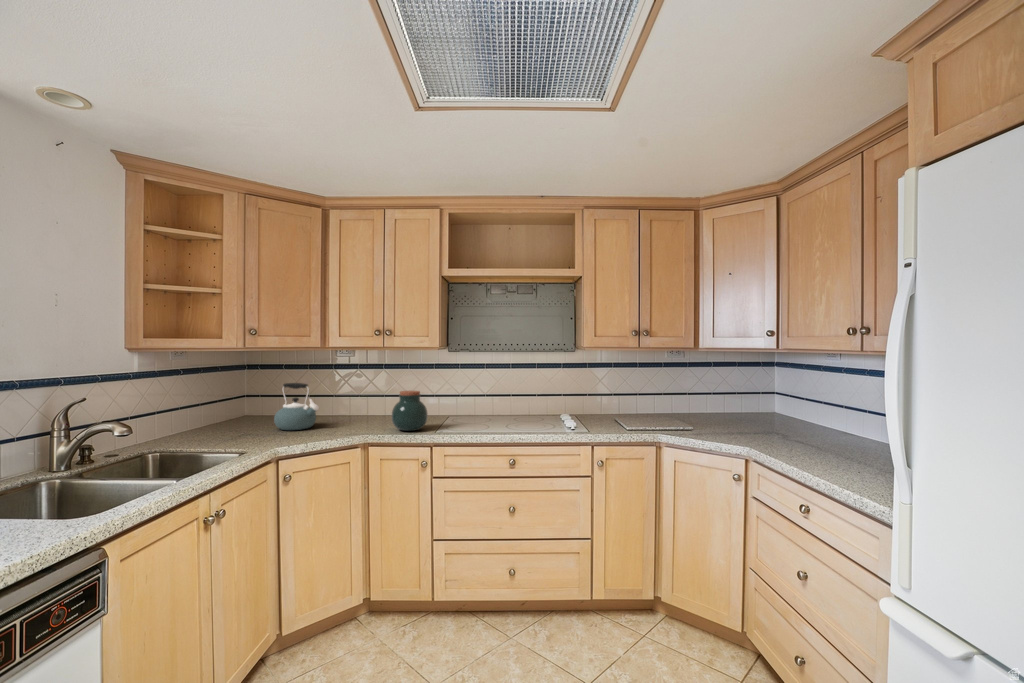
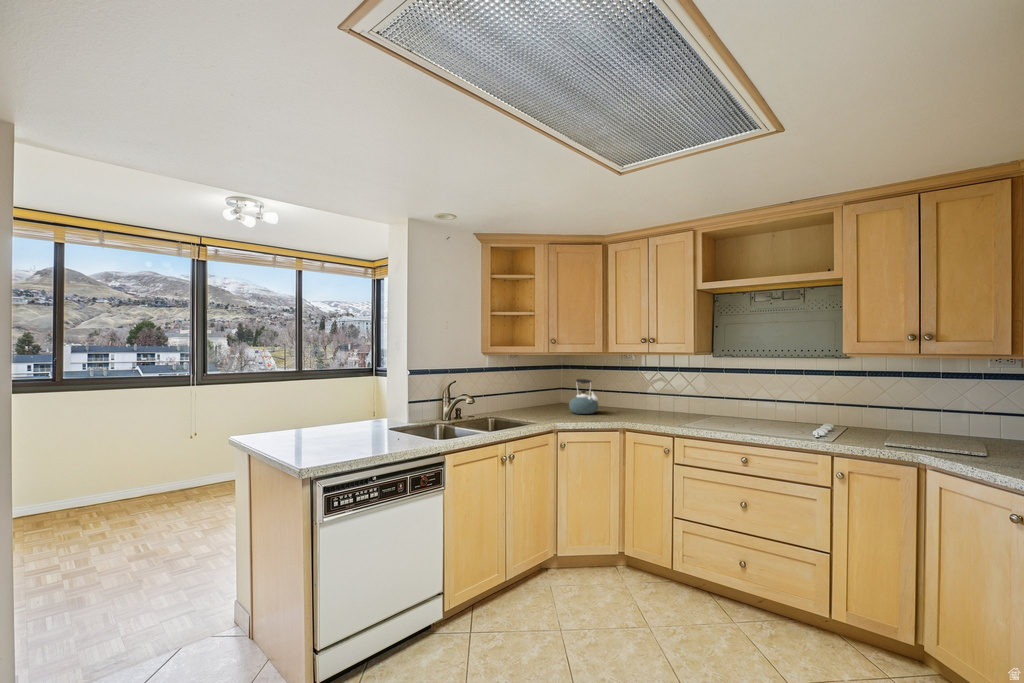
jar: present [392,391,428,431] -> none [647,389,678,423]

